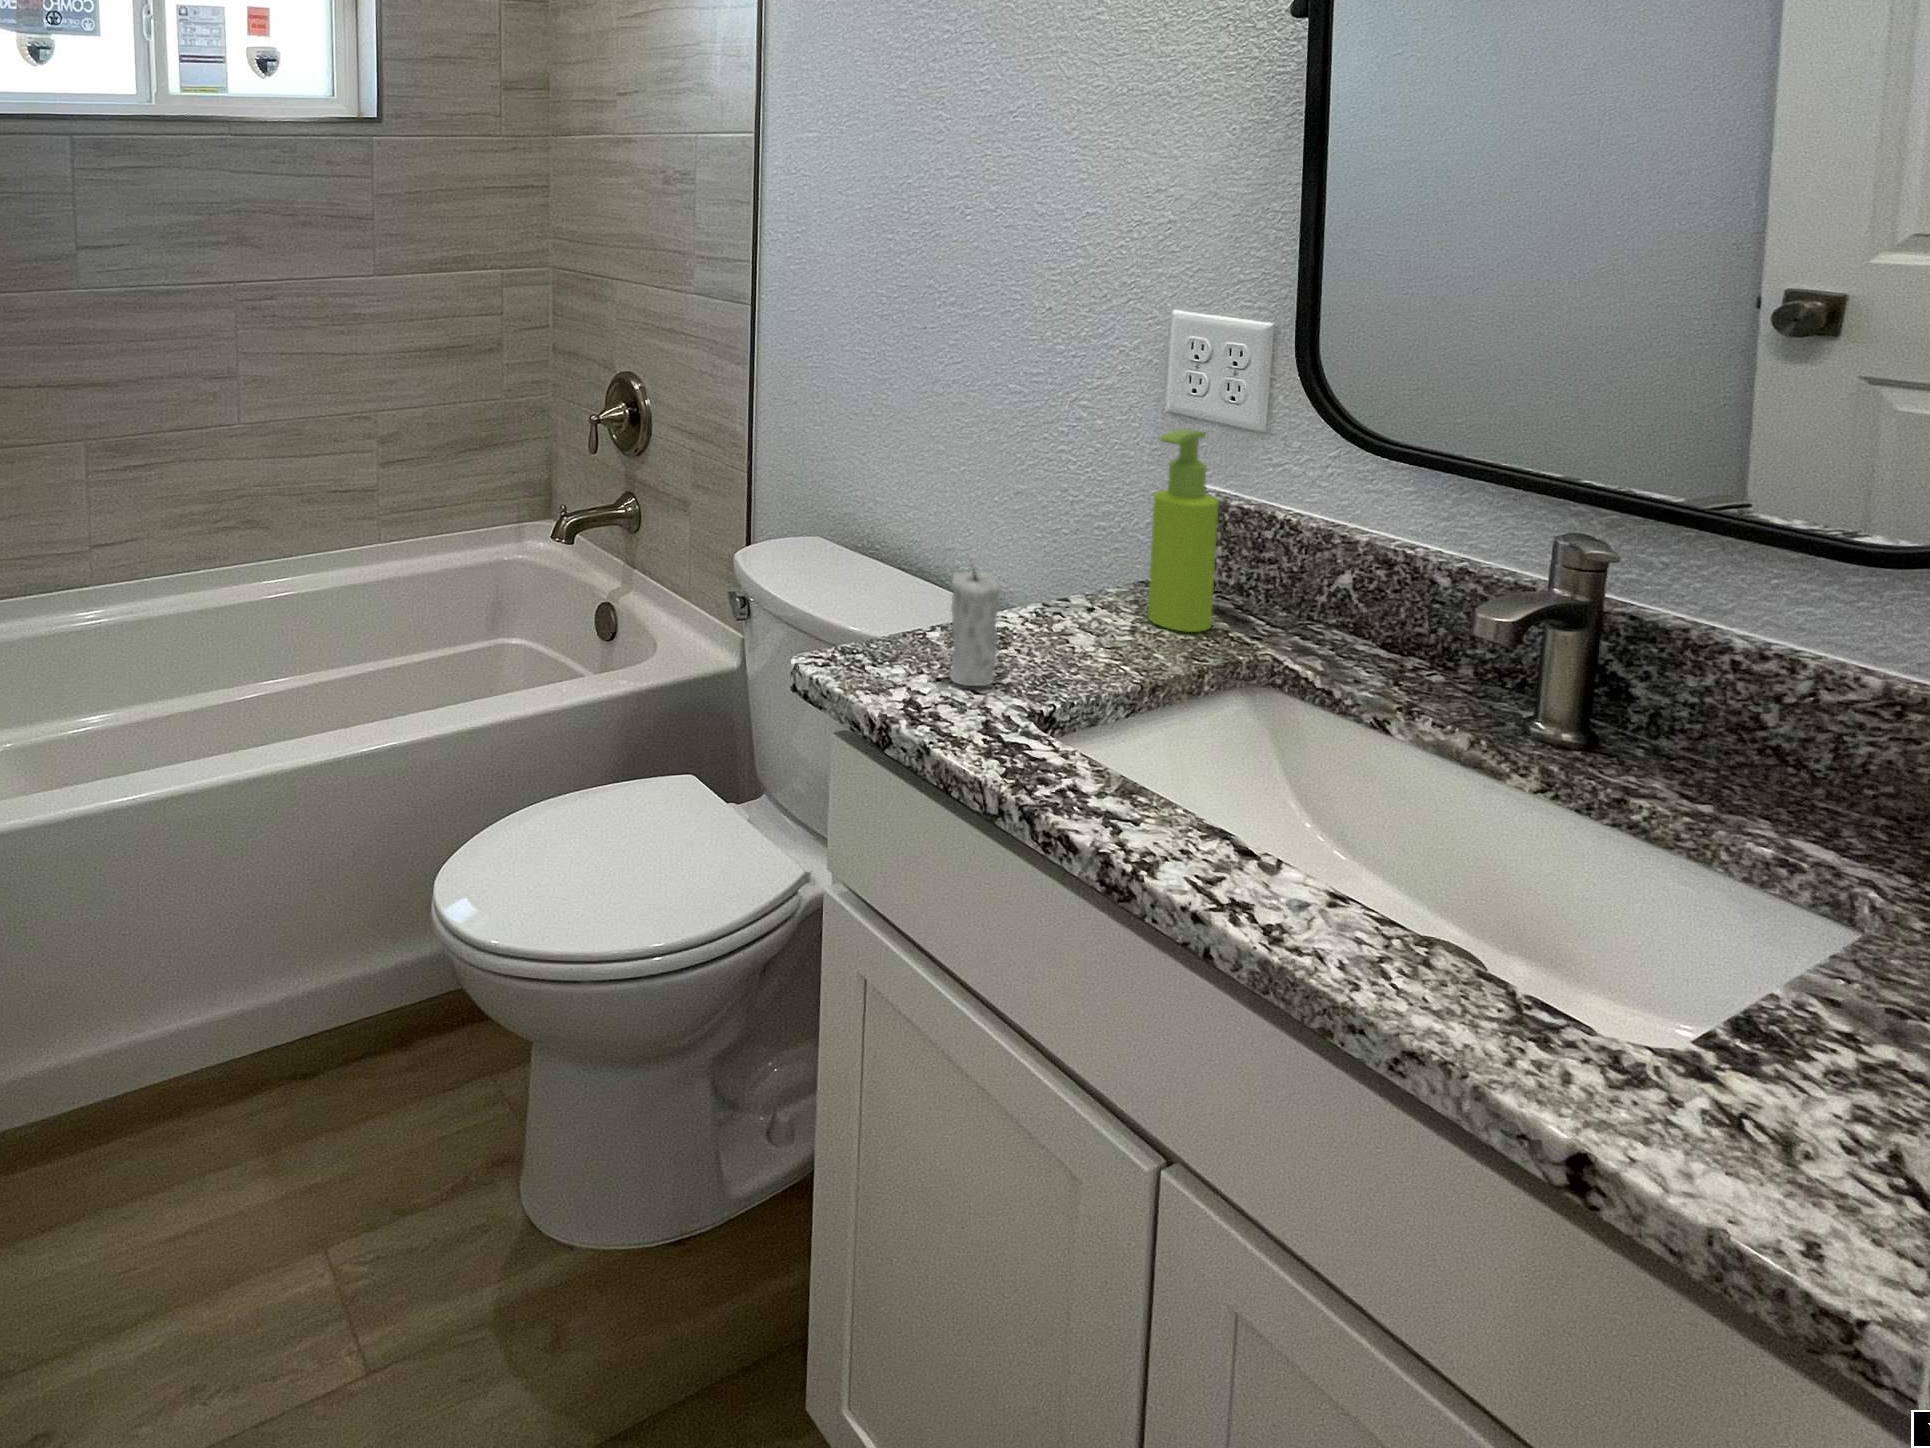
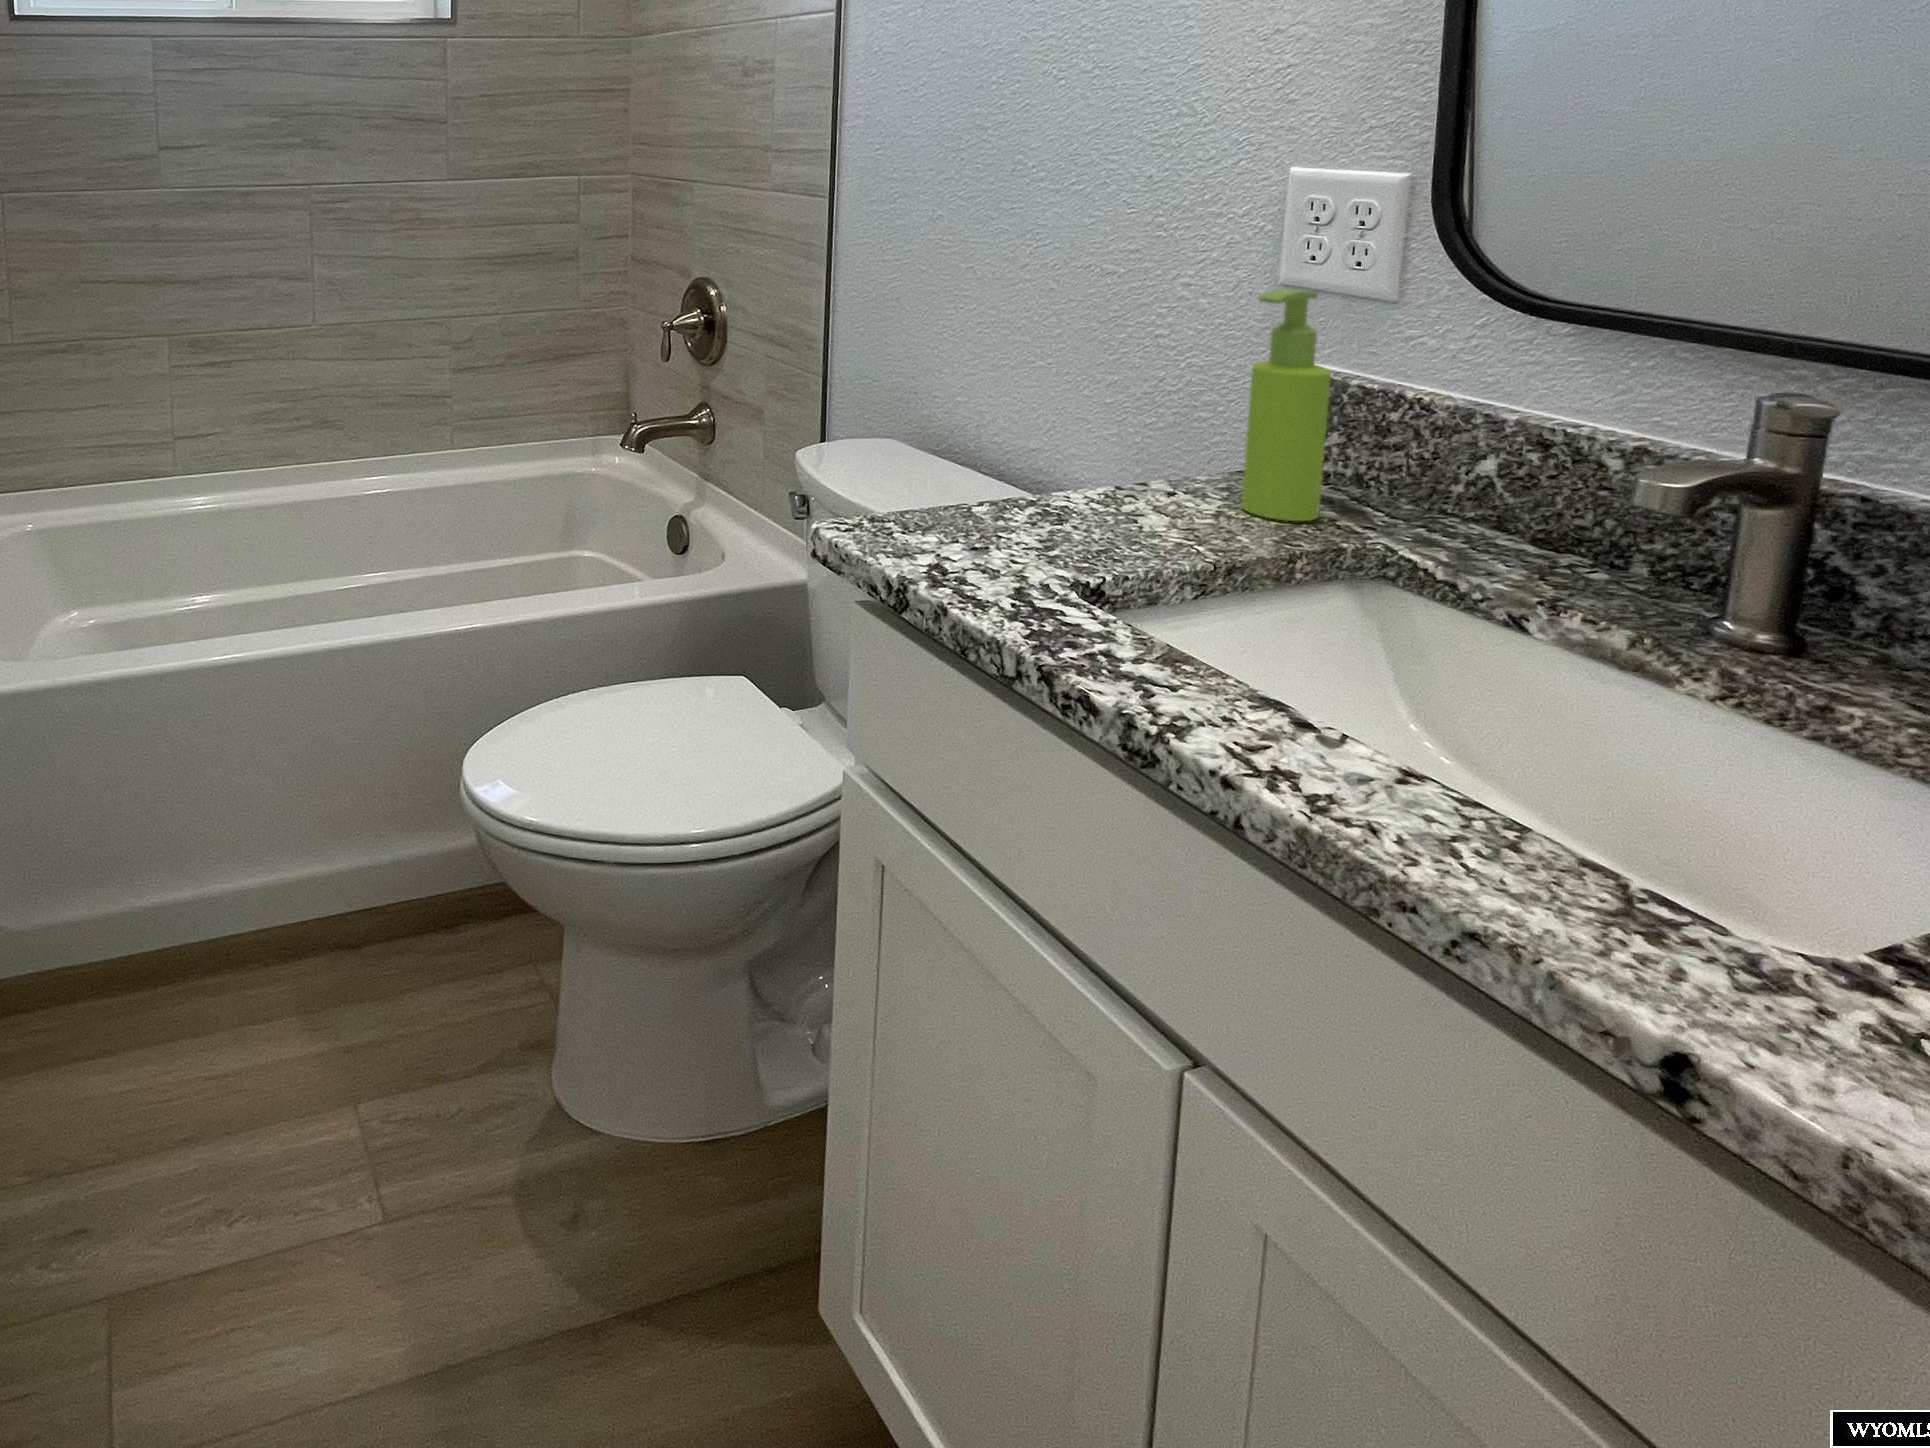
candle: present [950,570,1000,686] -> none [985,407,1046,557]

